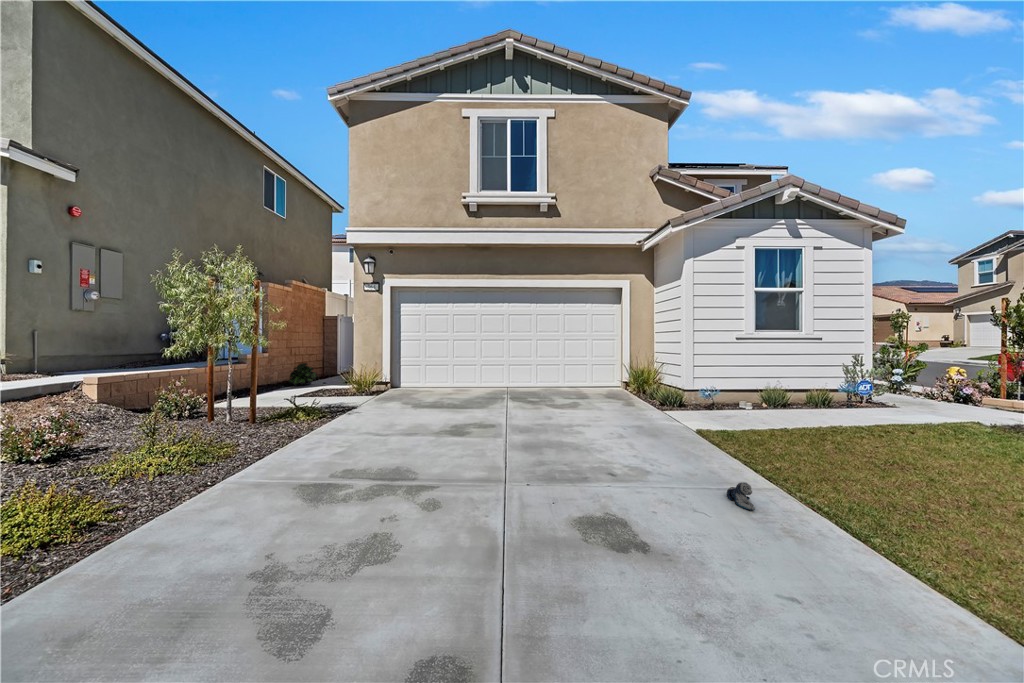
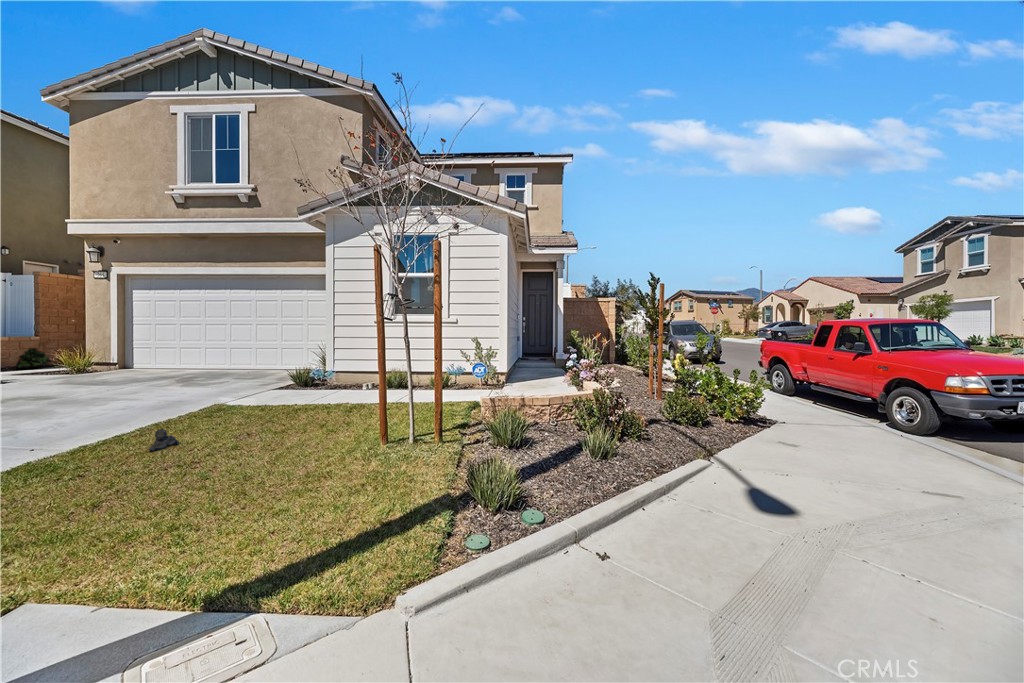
plush toy: present [727,482,755,510] -> present [149,429,179,451]

